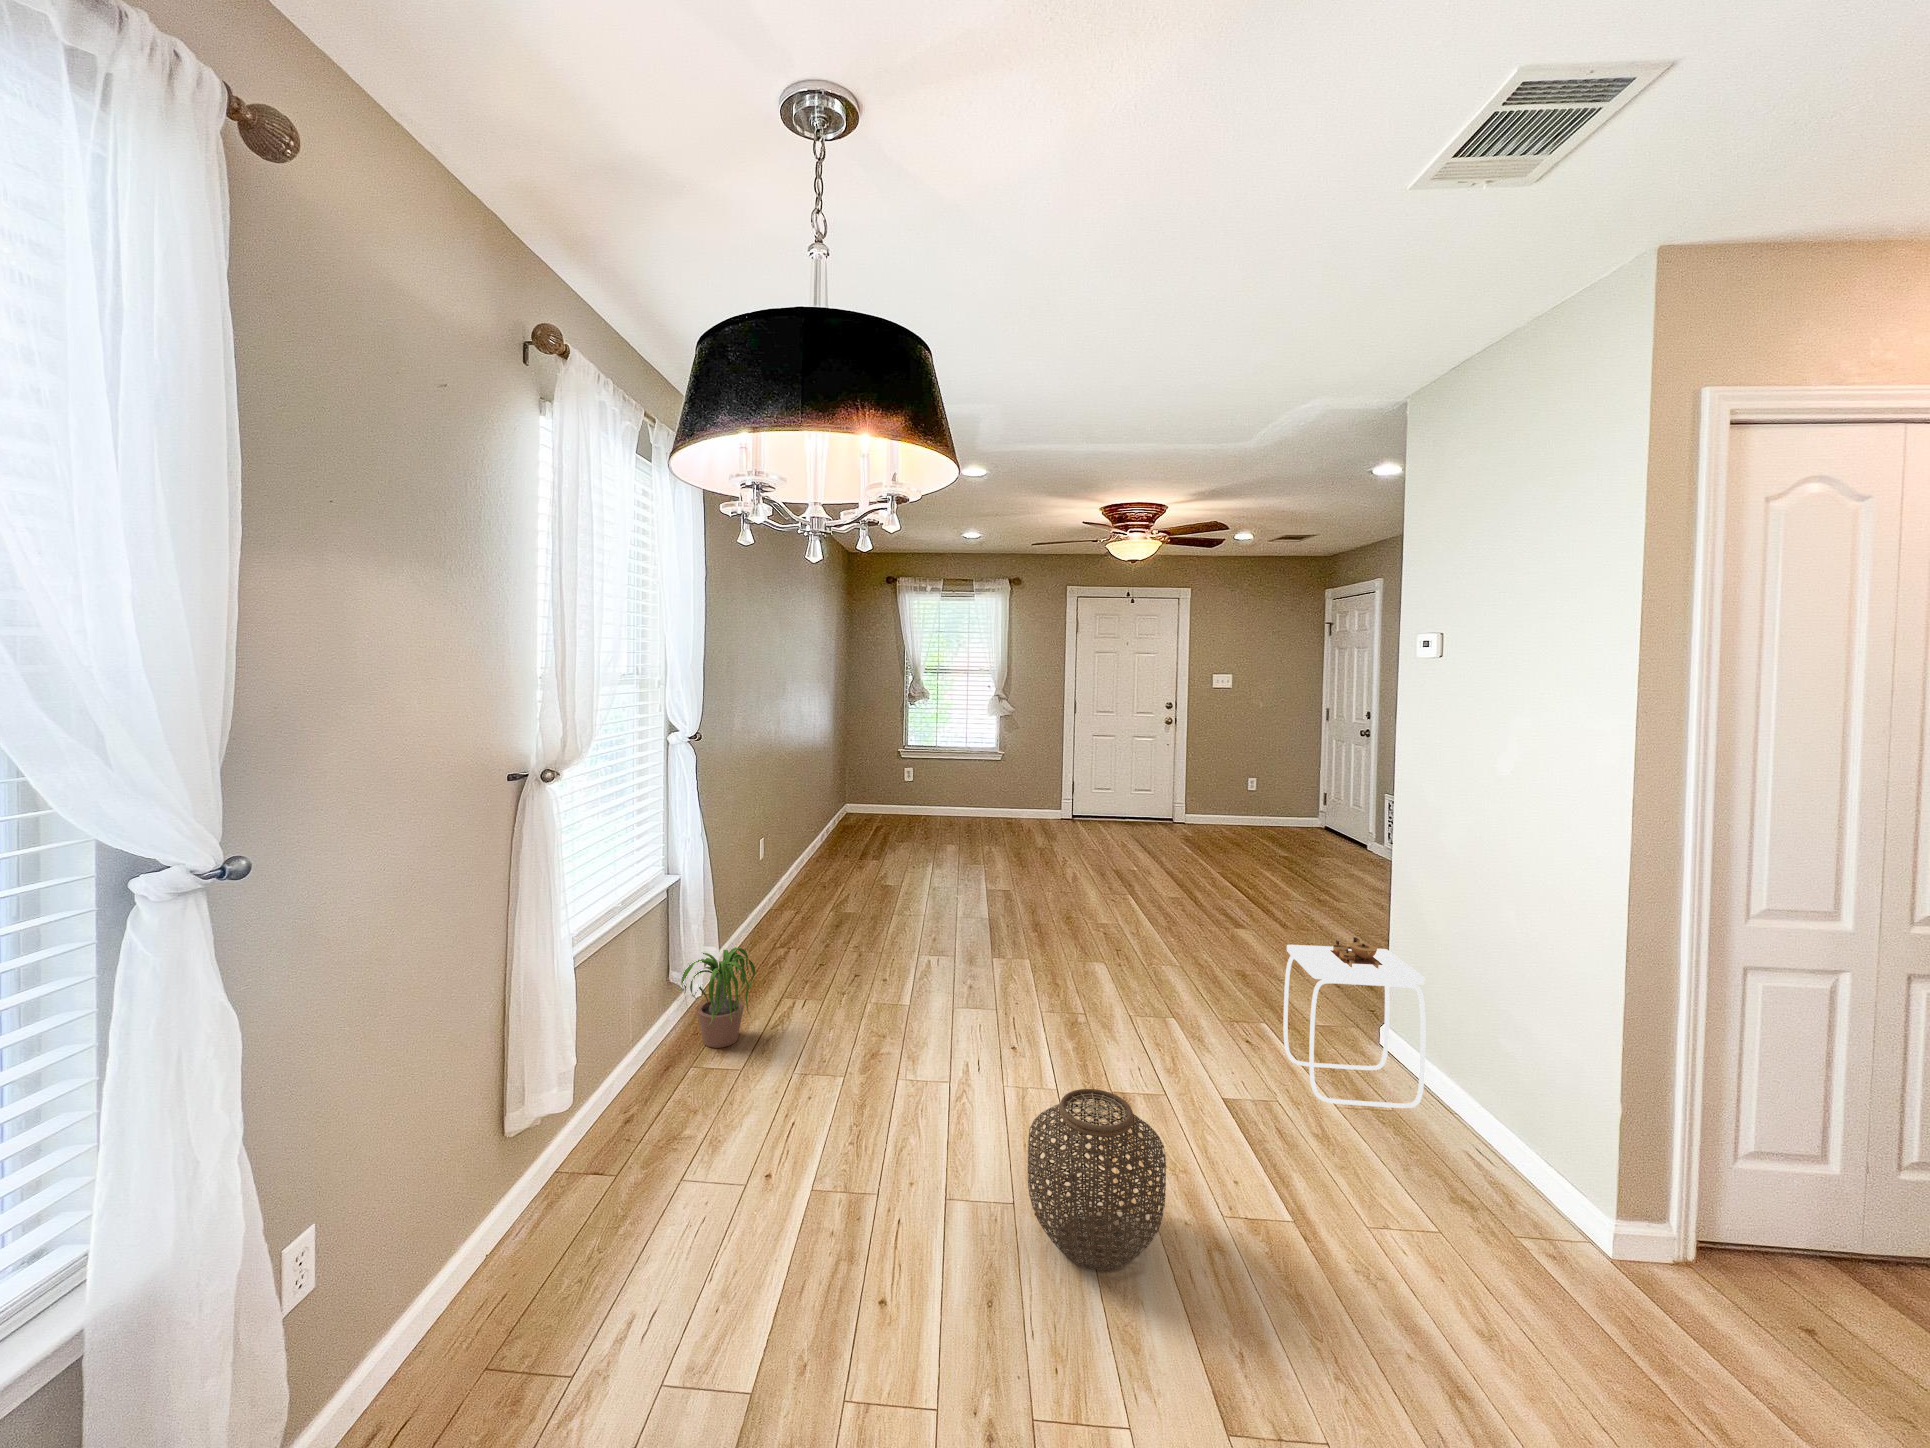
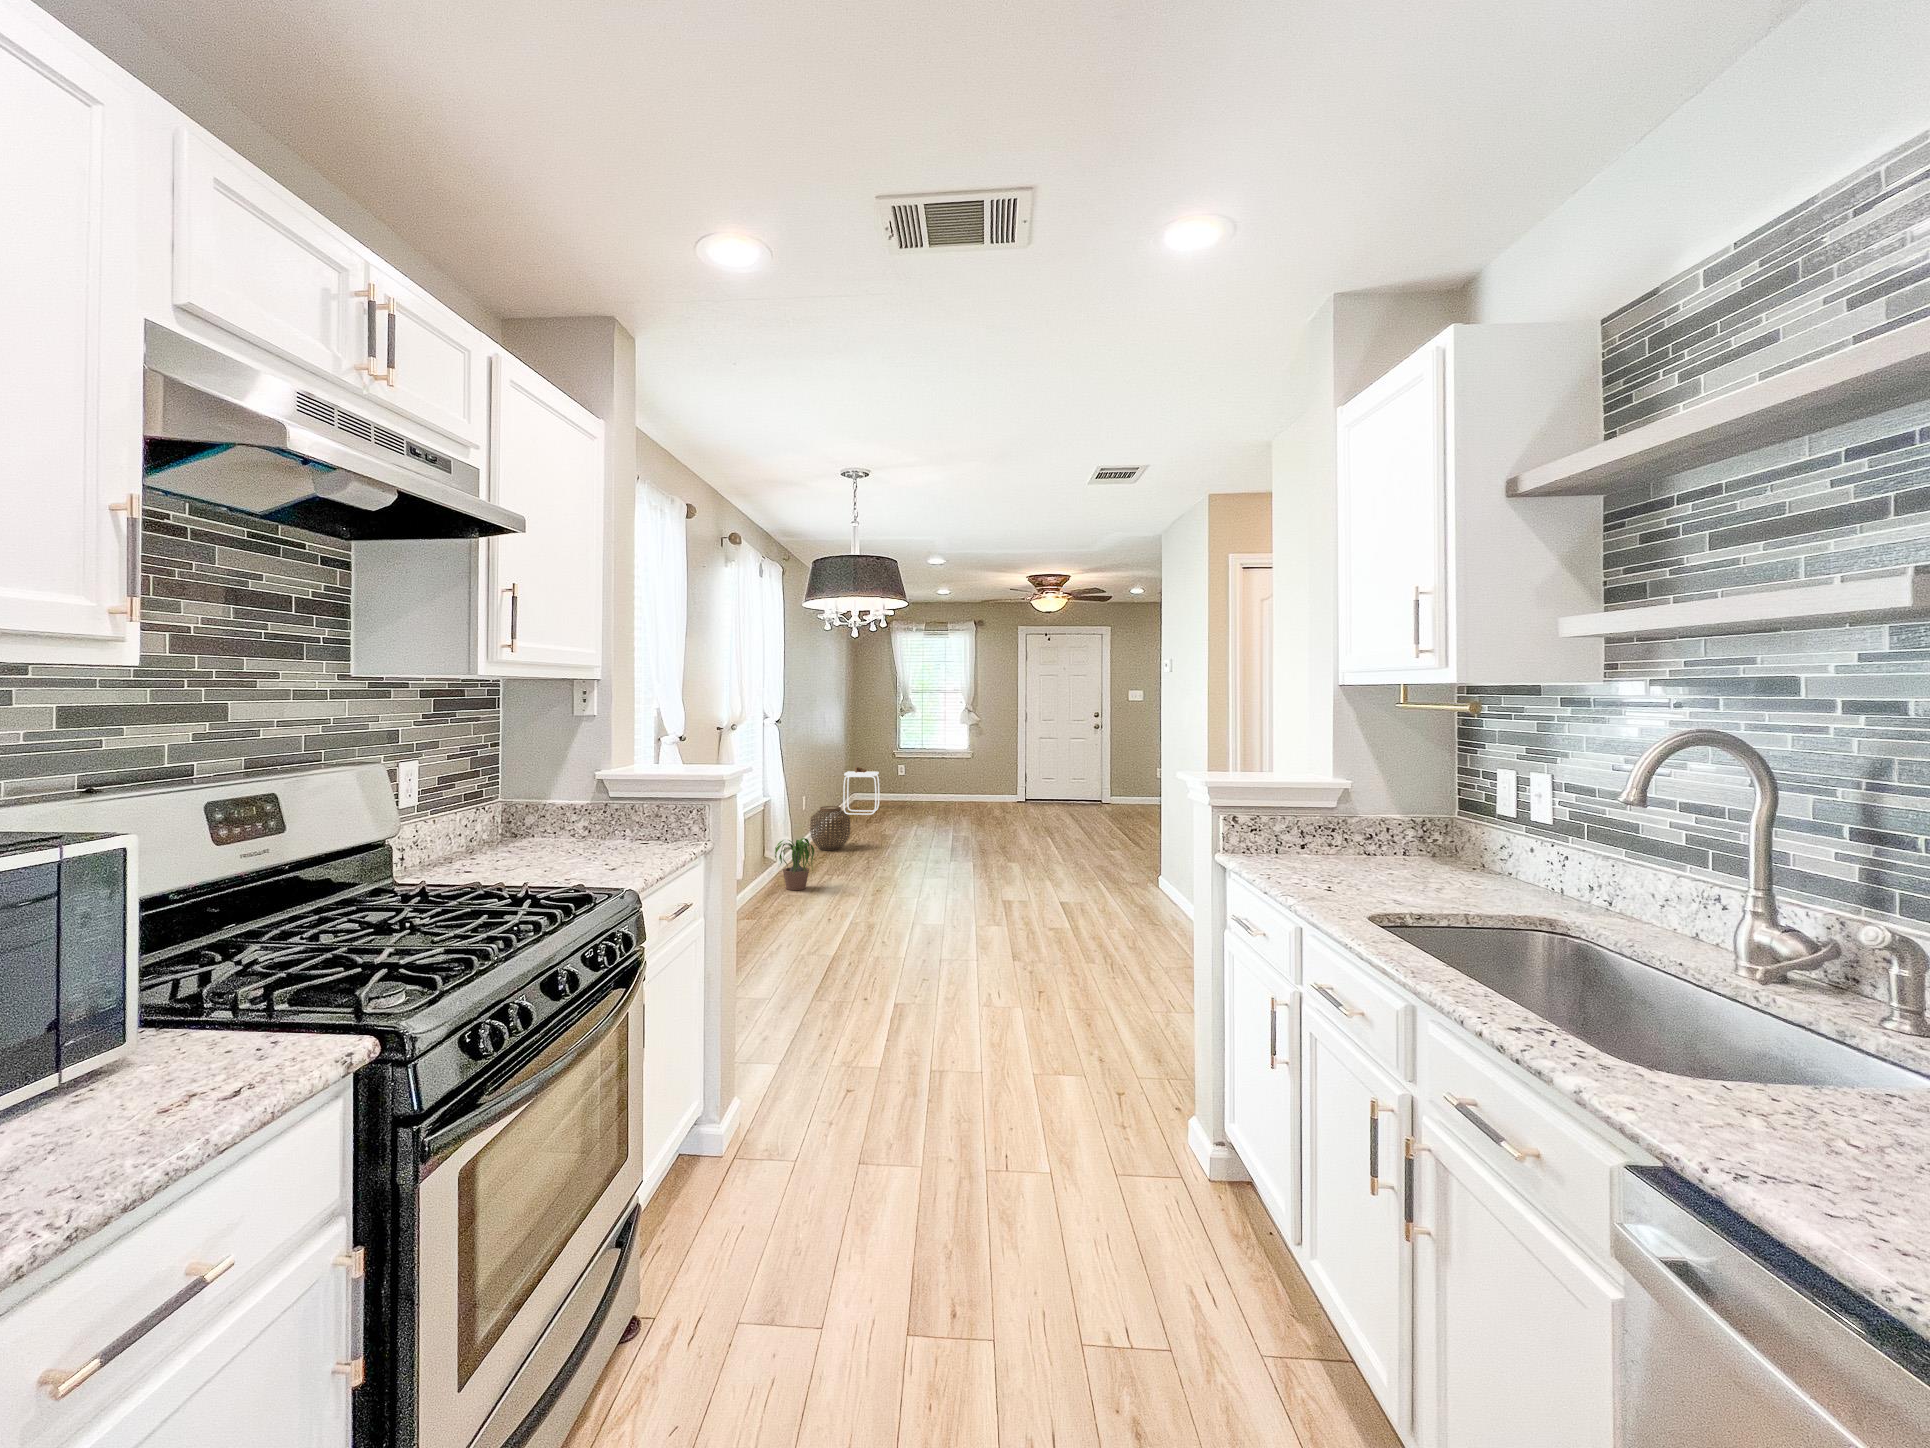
side table: present [1284,937,1425,1108] -> present [843,767,879,815]
woven basket: present [1028,1089,1166,1270] -> present [810,806,850,850]

